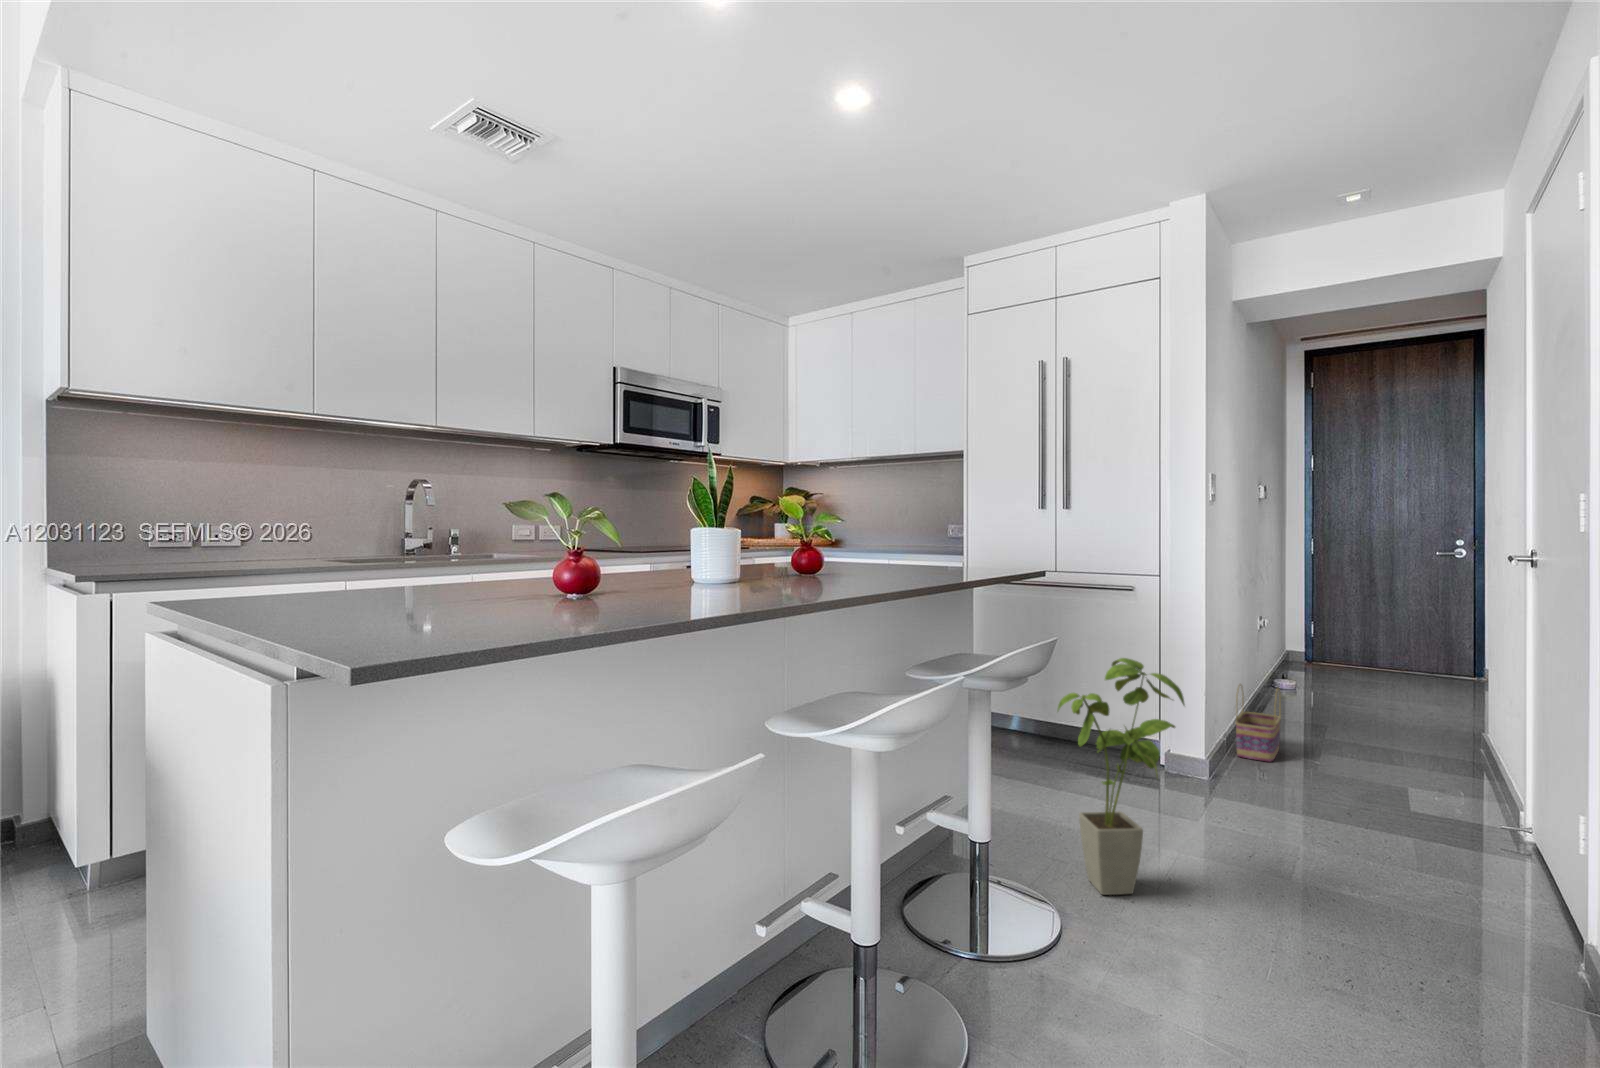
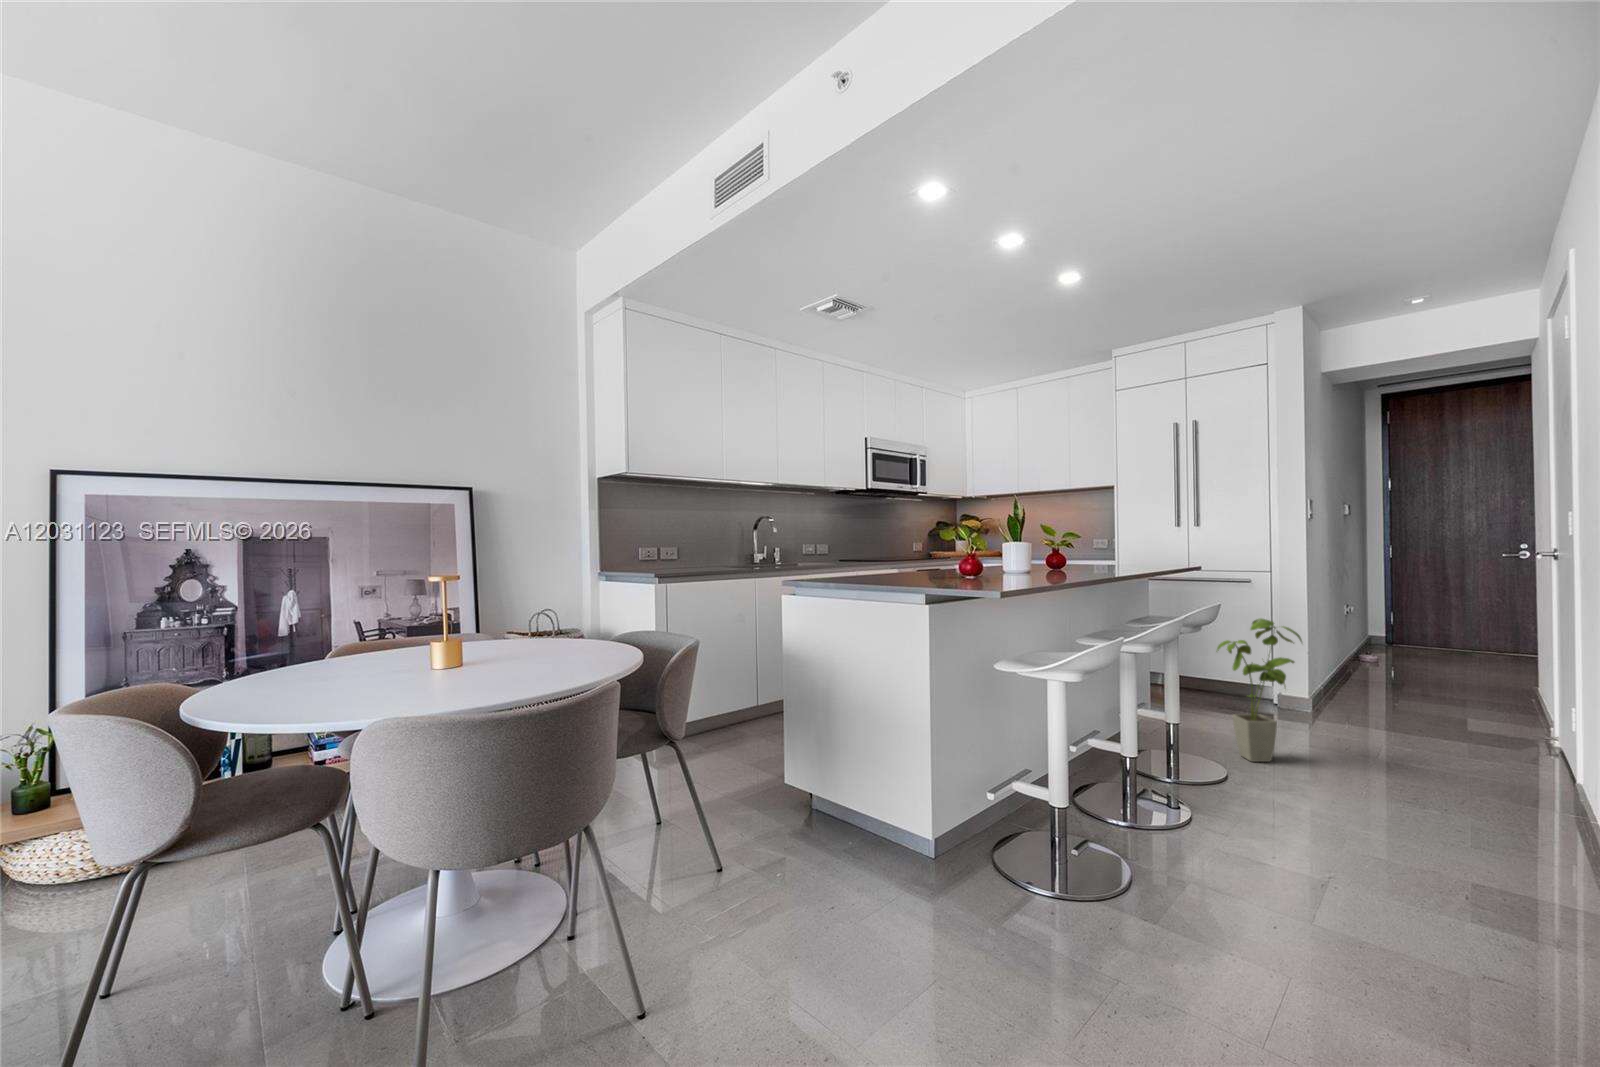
basket: present [1235,684,1281,762] -> none [1330,649,1366,703]

